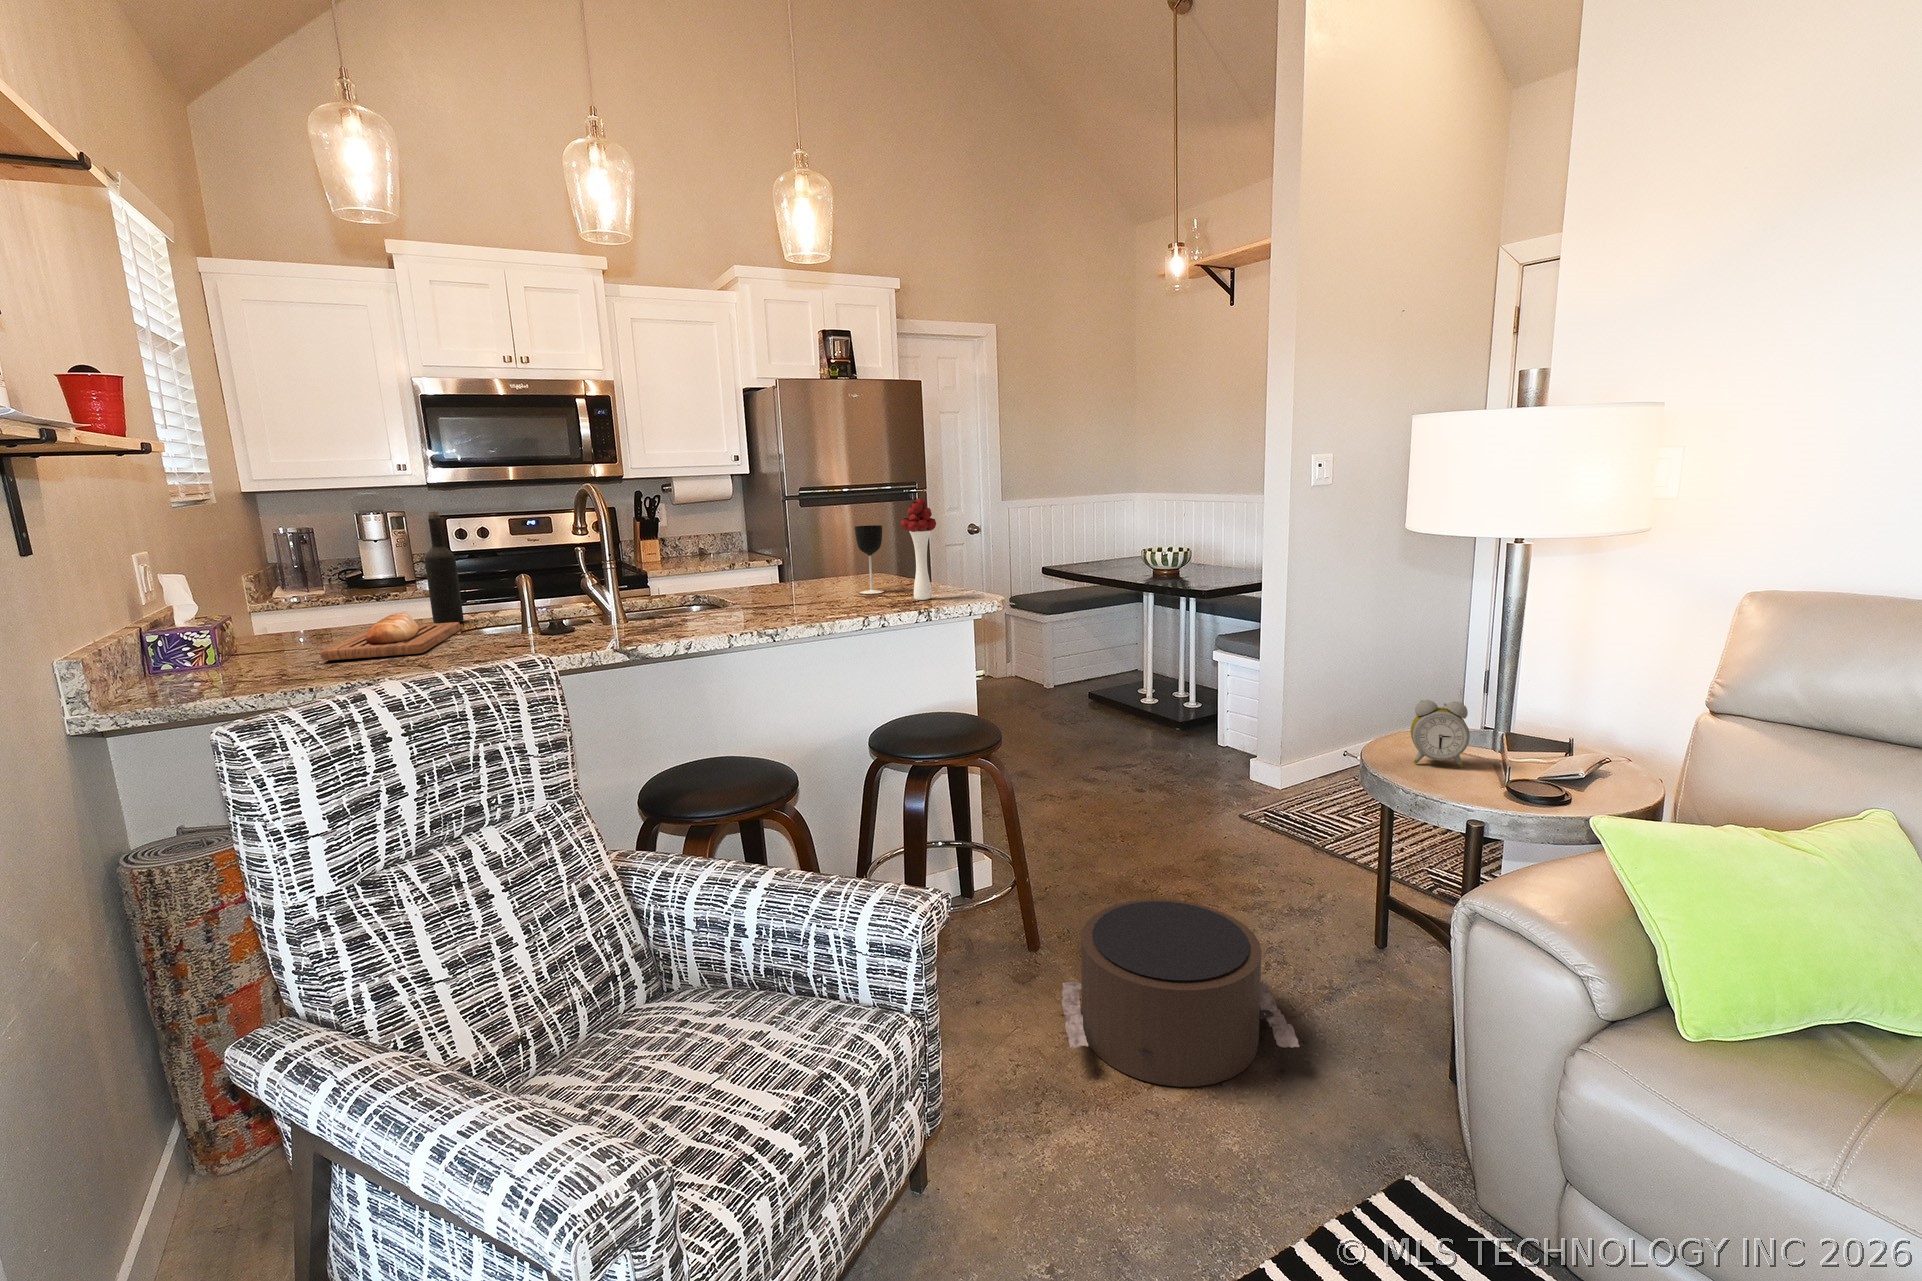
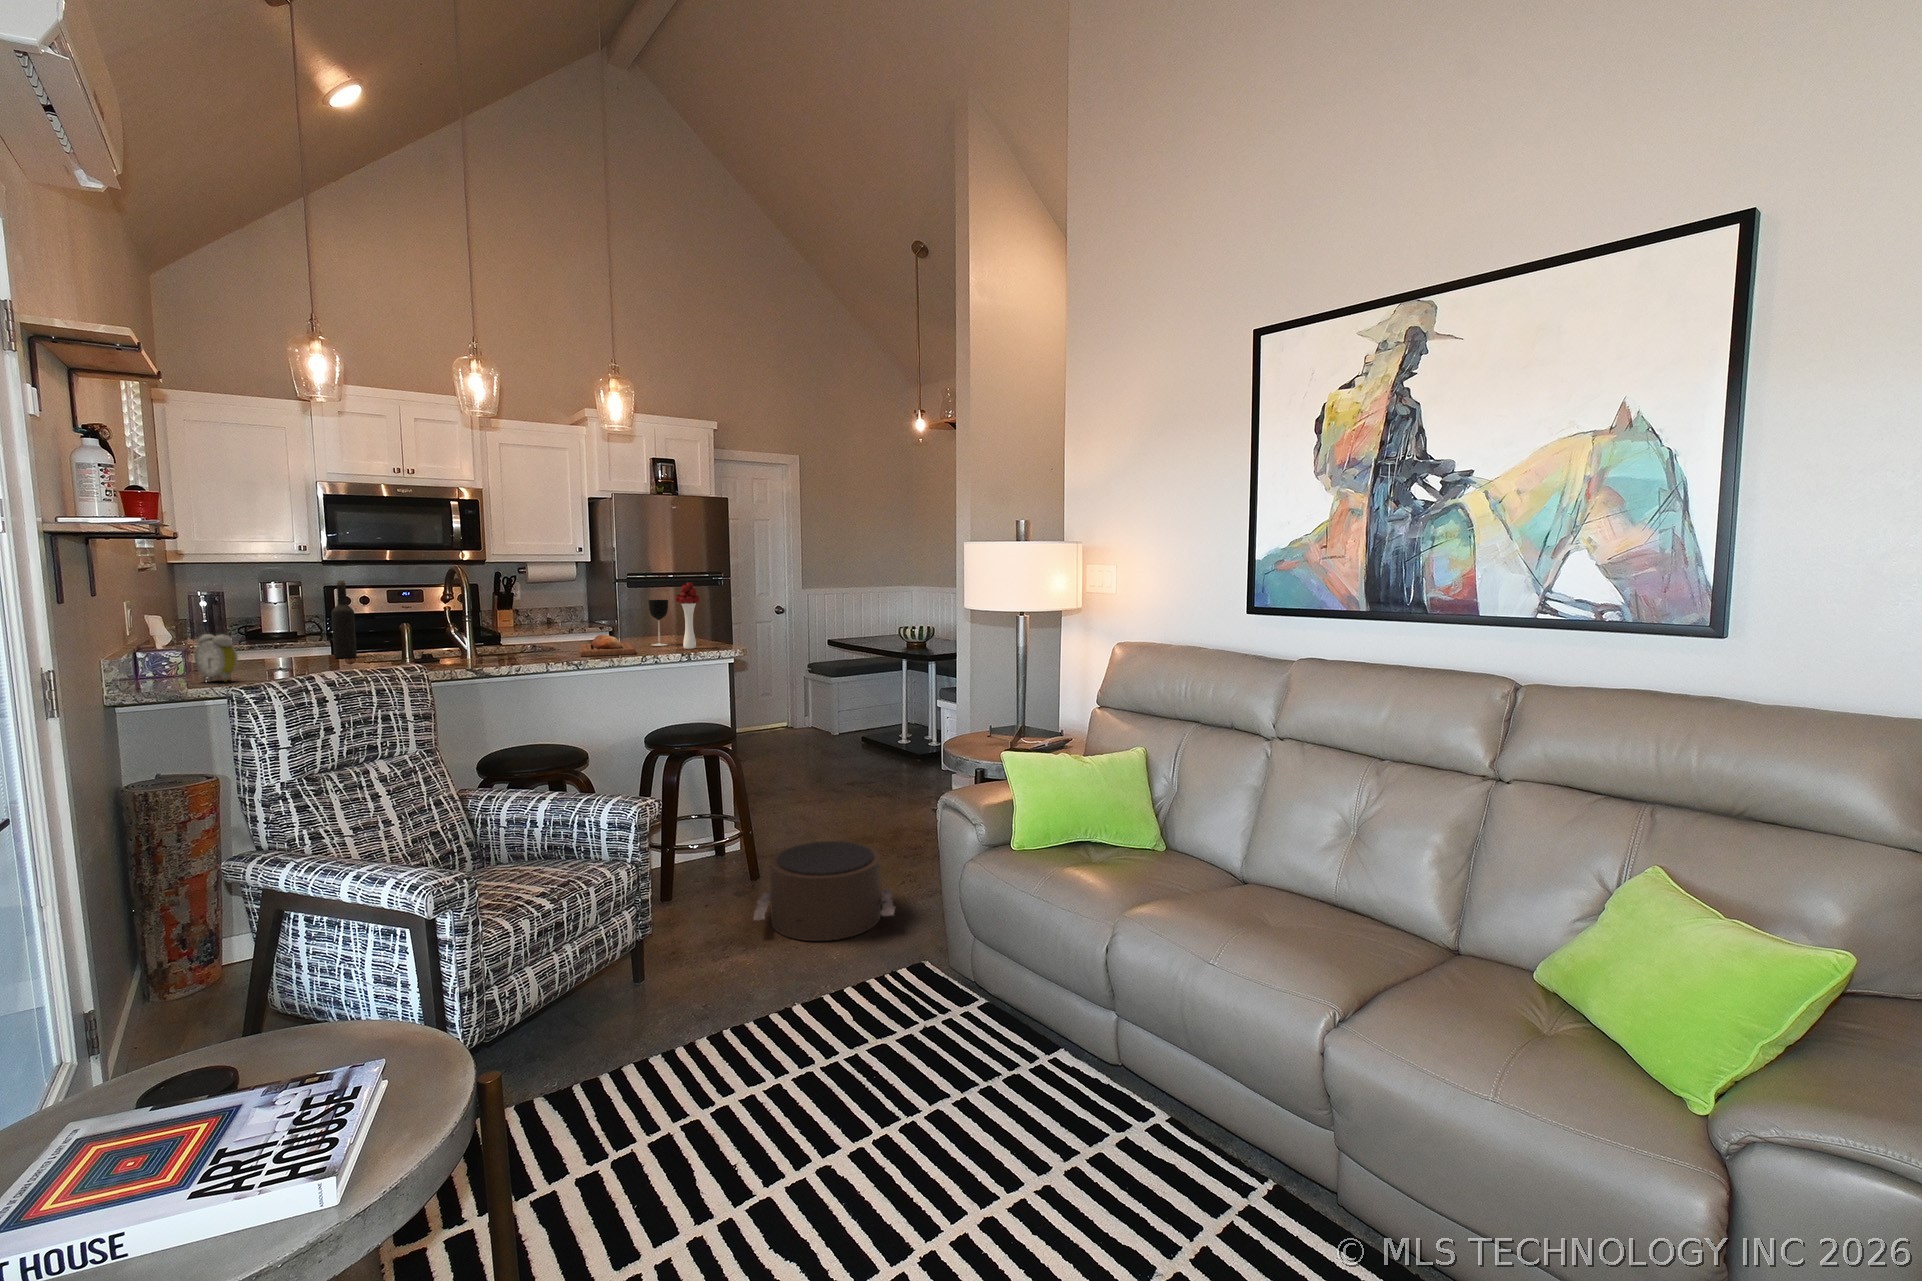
bread loaf: present [320,613,460,661] -> present [579,635,635,656]
alarm clock: present [1410,700,1470,767] -> present [194,634,238,682]

